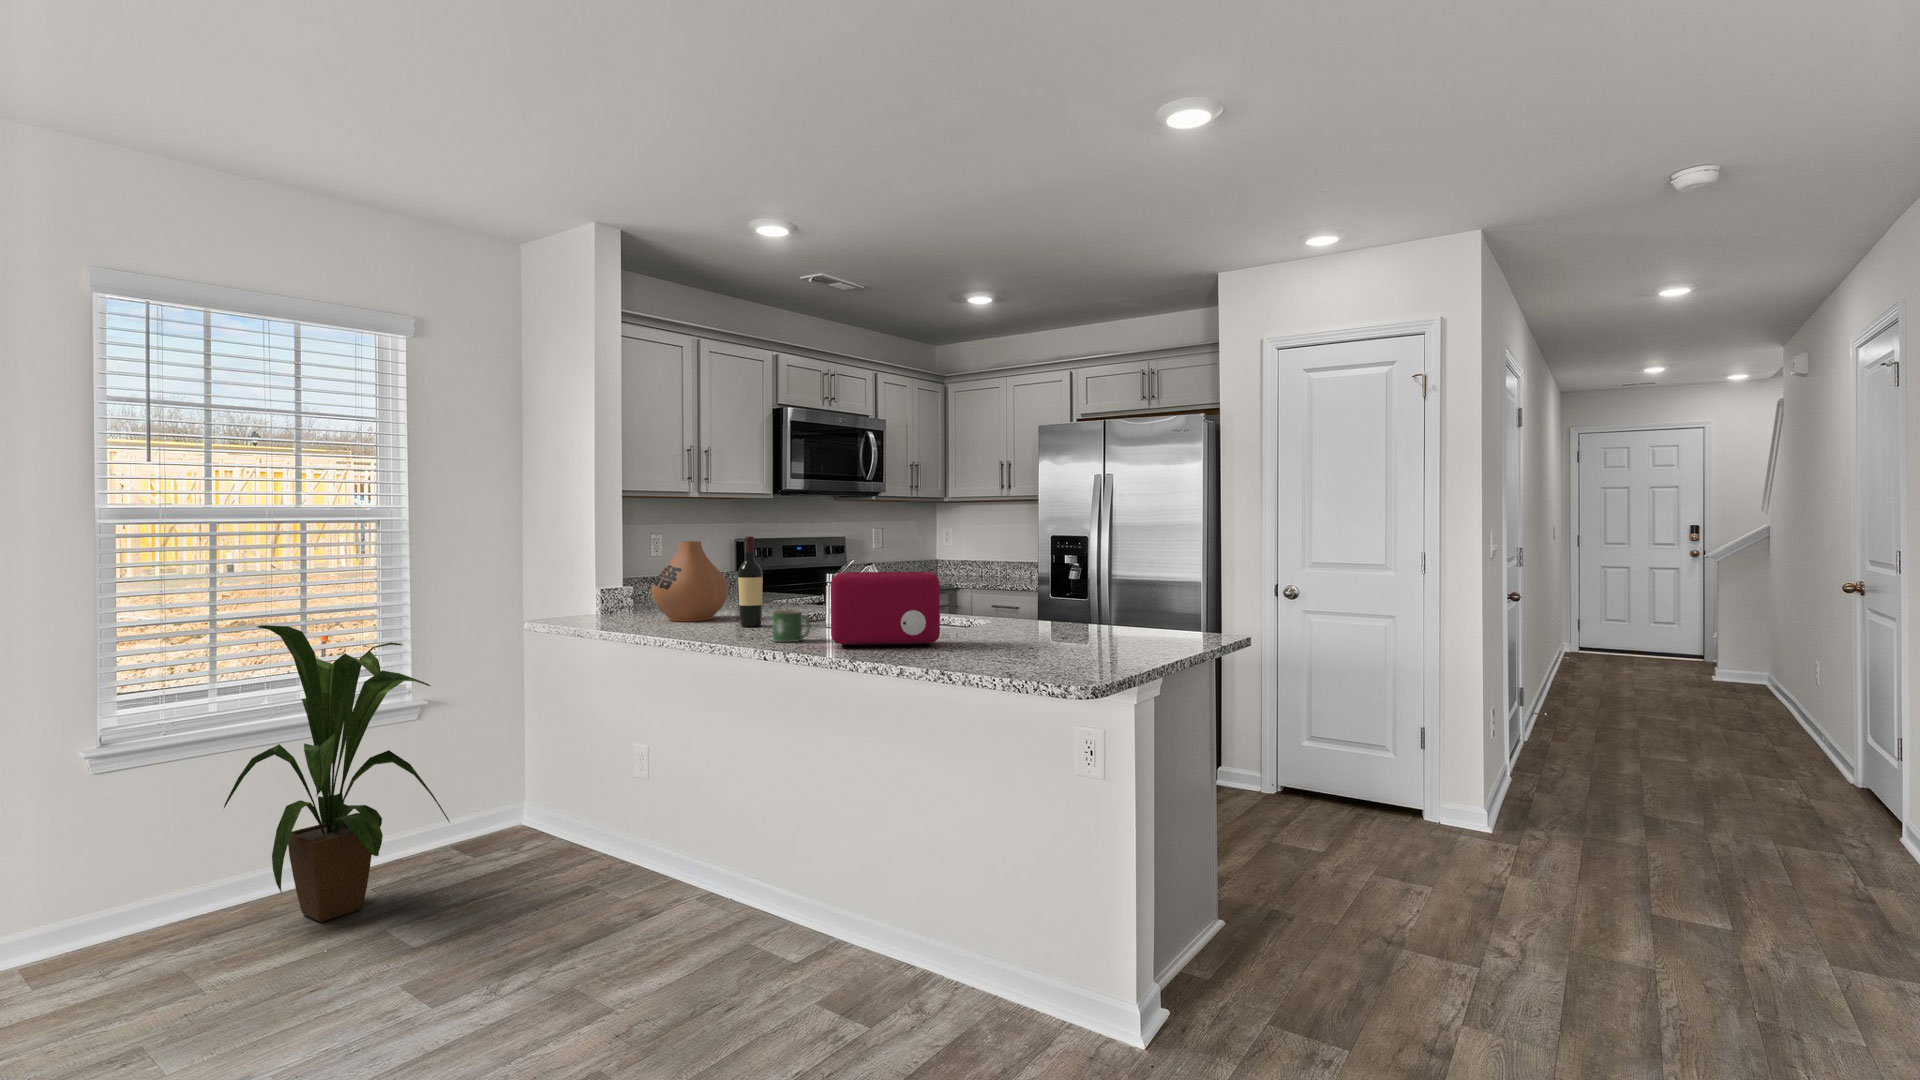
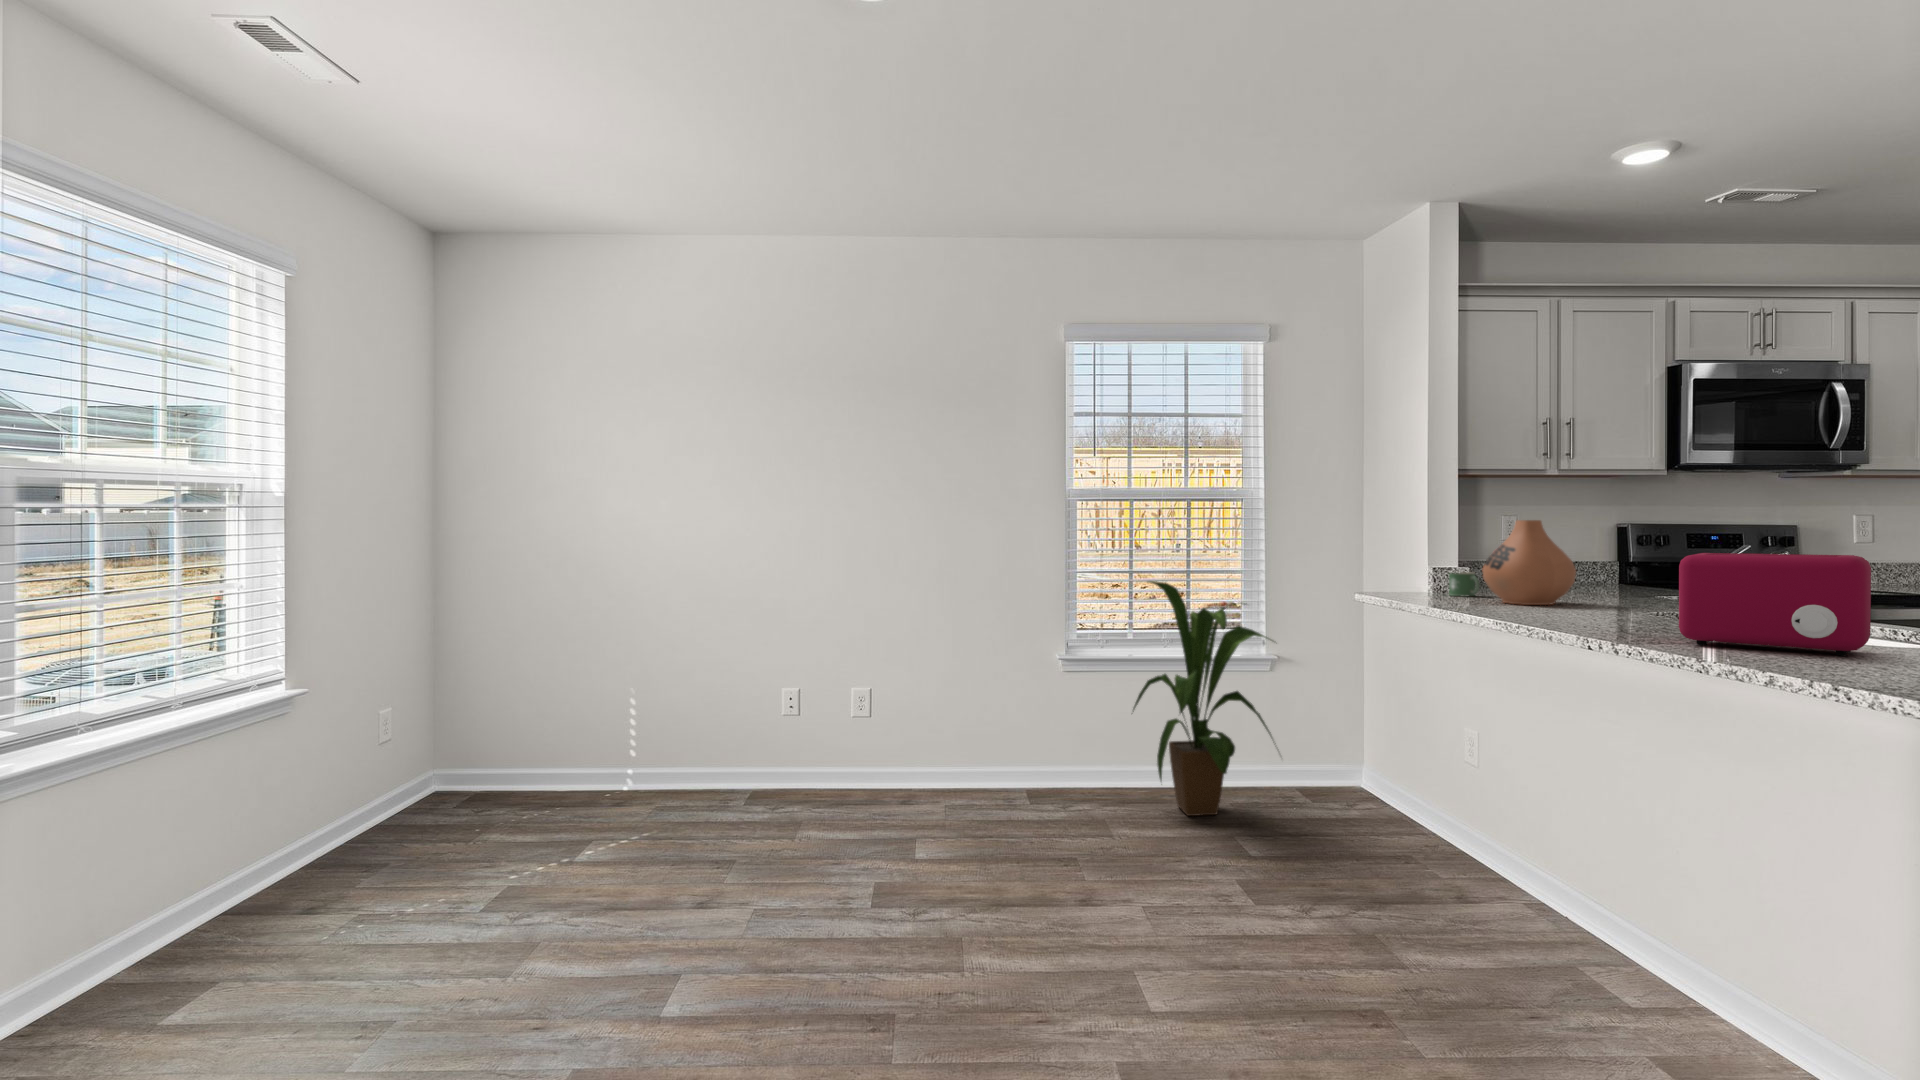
wine bottle: present [738,537,763,627] -> none [1579,513,1612,615]
mug: present [772,610,811,642] -> present [1449,572,1479,596]

